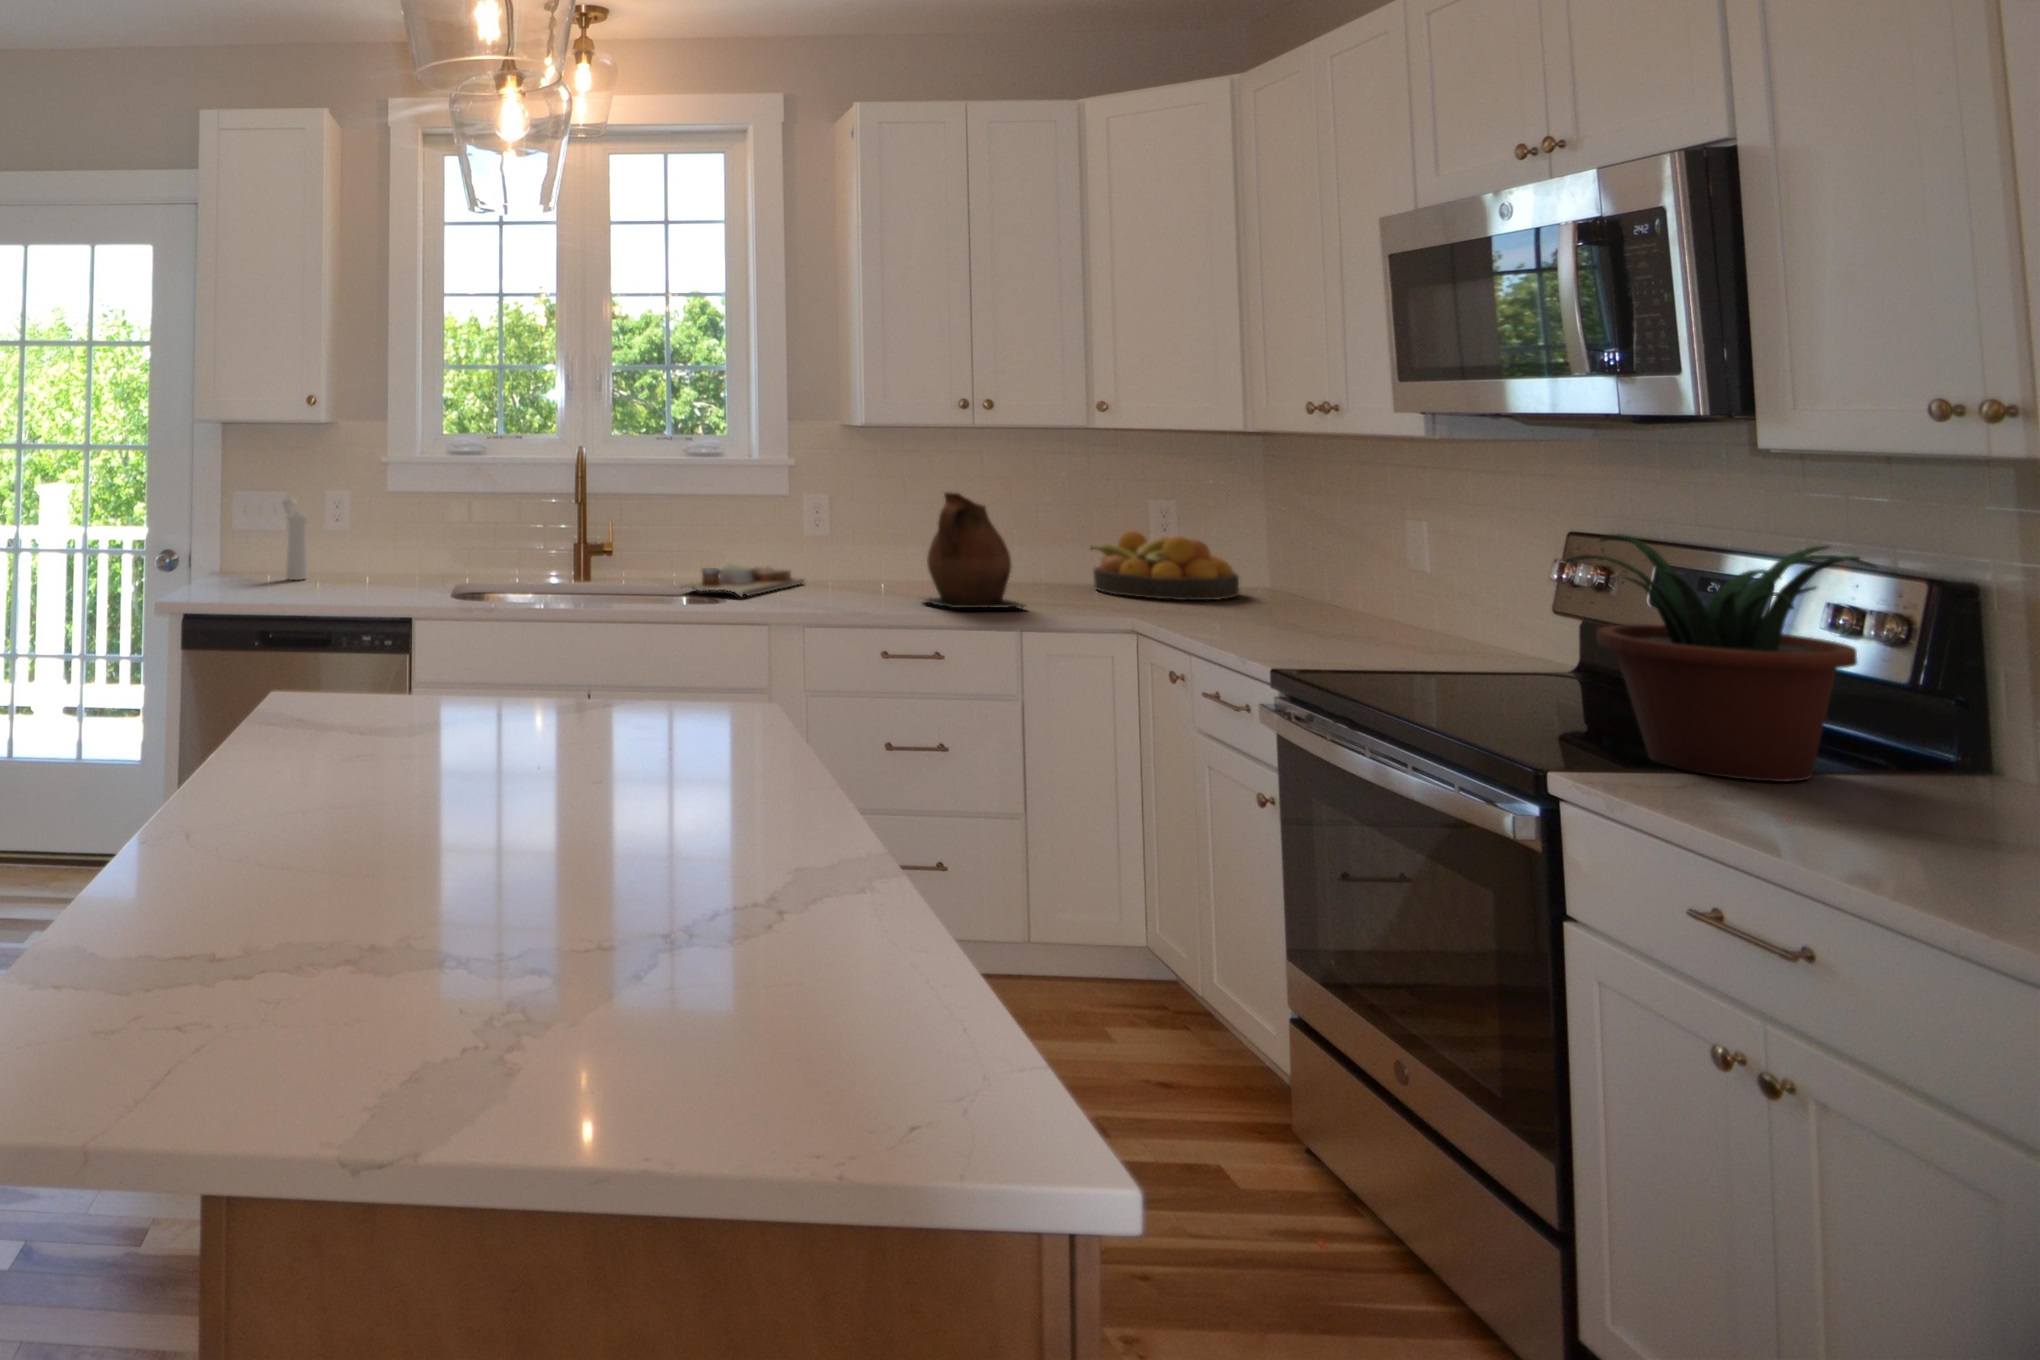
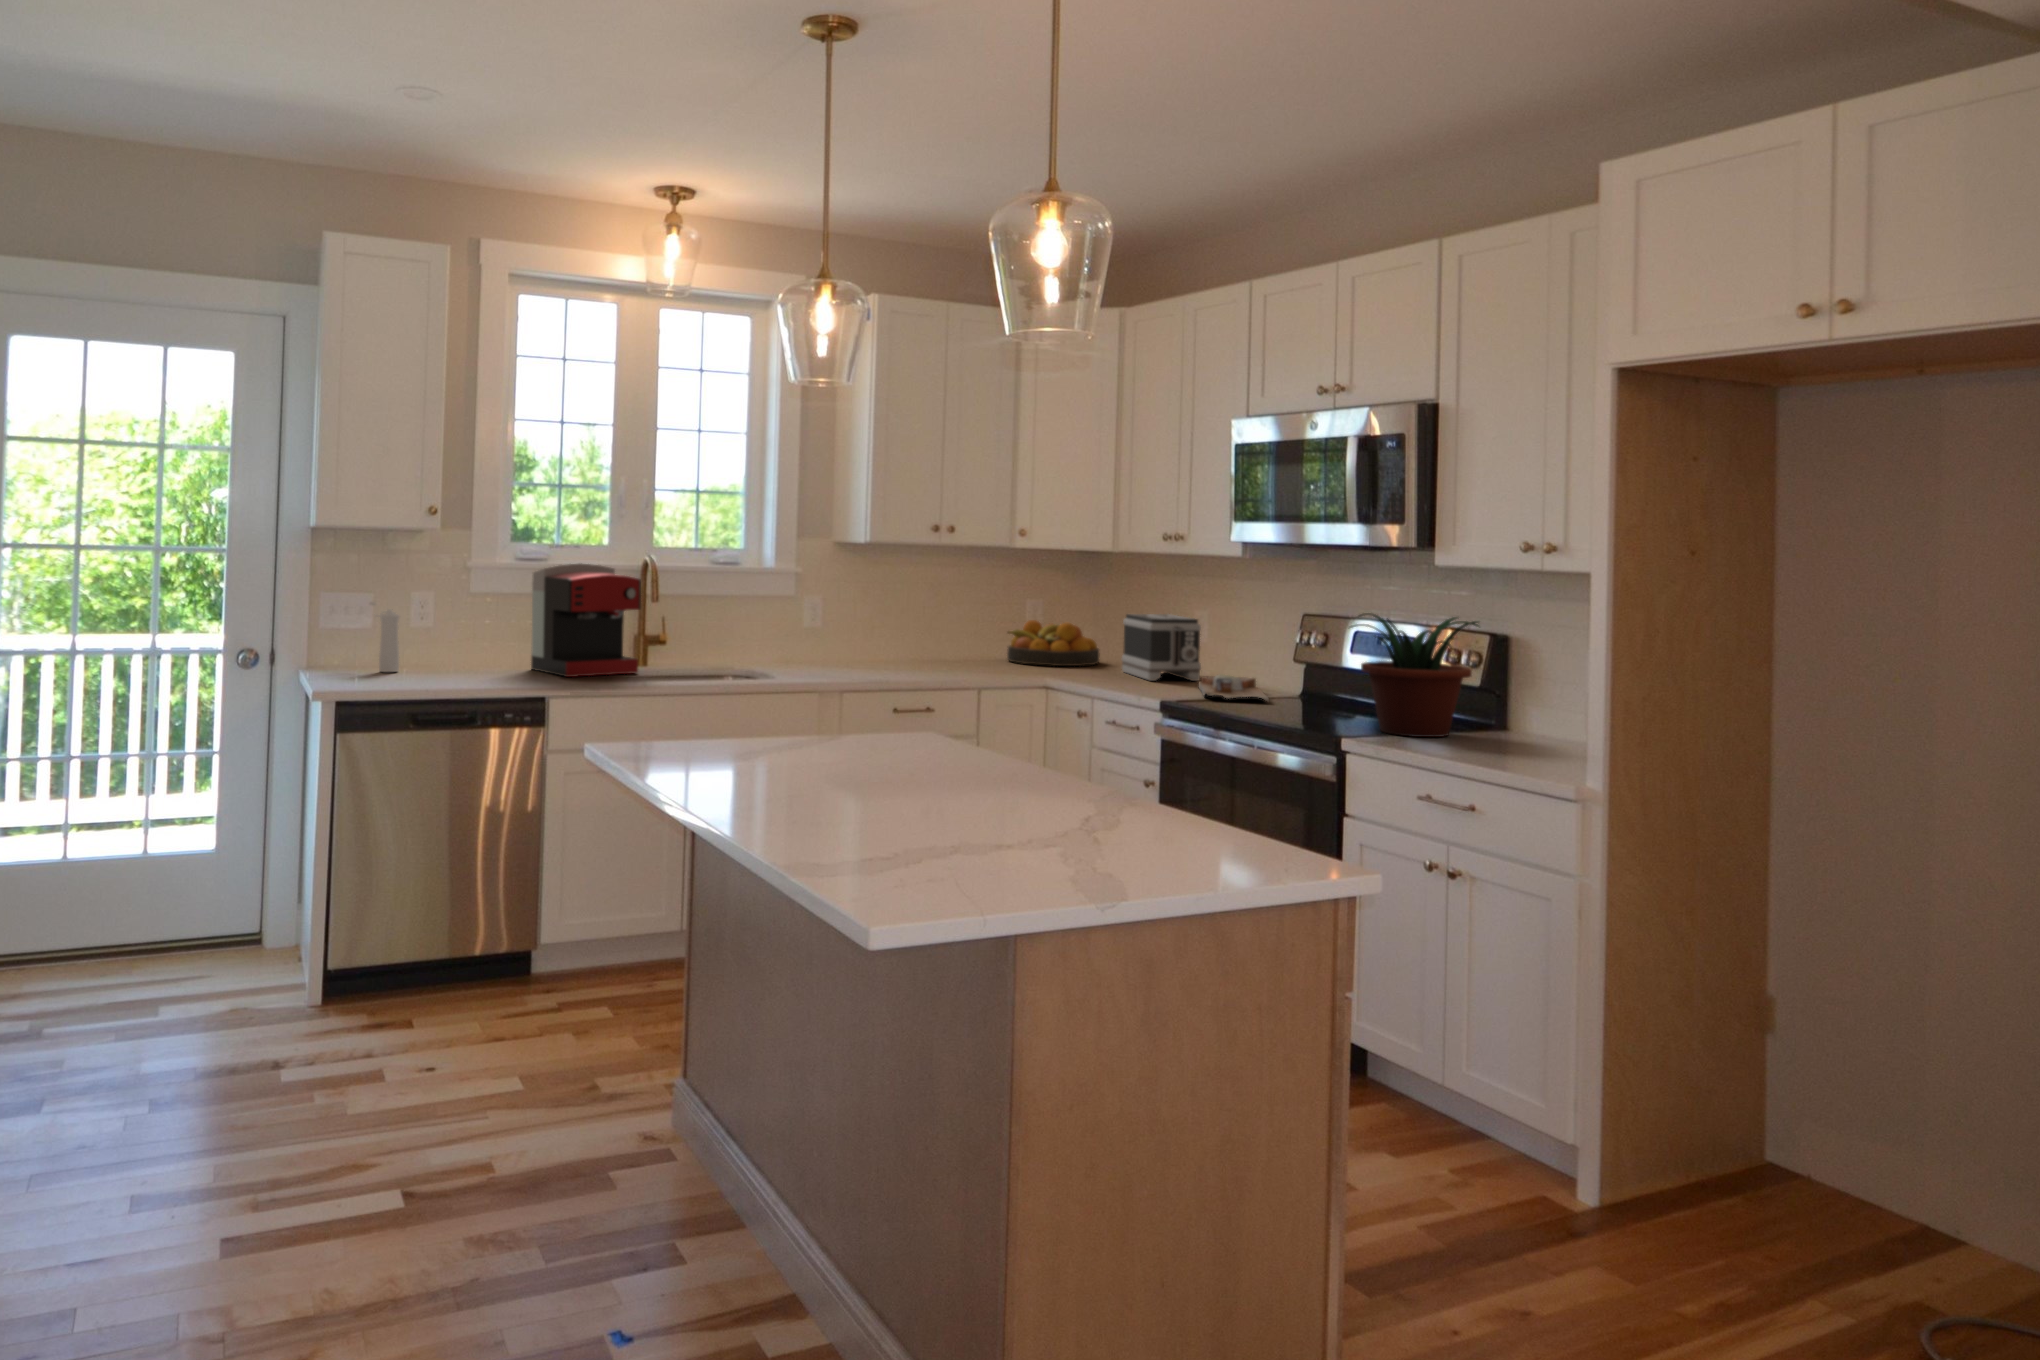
coffee maker: none [450,457,558,592] -> present [531,563,641,677]
ceramic pitcher: present [925,492,1025,608] -> none [911,592,989,675]
toaster: none [1257,525,1380,634] -> present [1122,614,1201,681]
cutting board: present [681,564,805,596] -> present [1199,675,1269,701]

